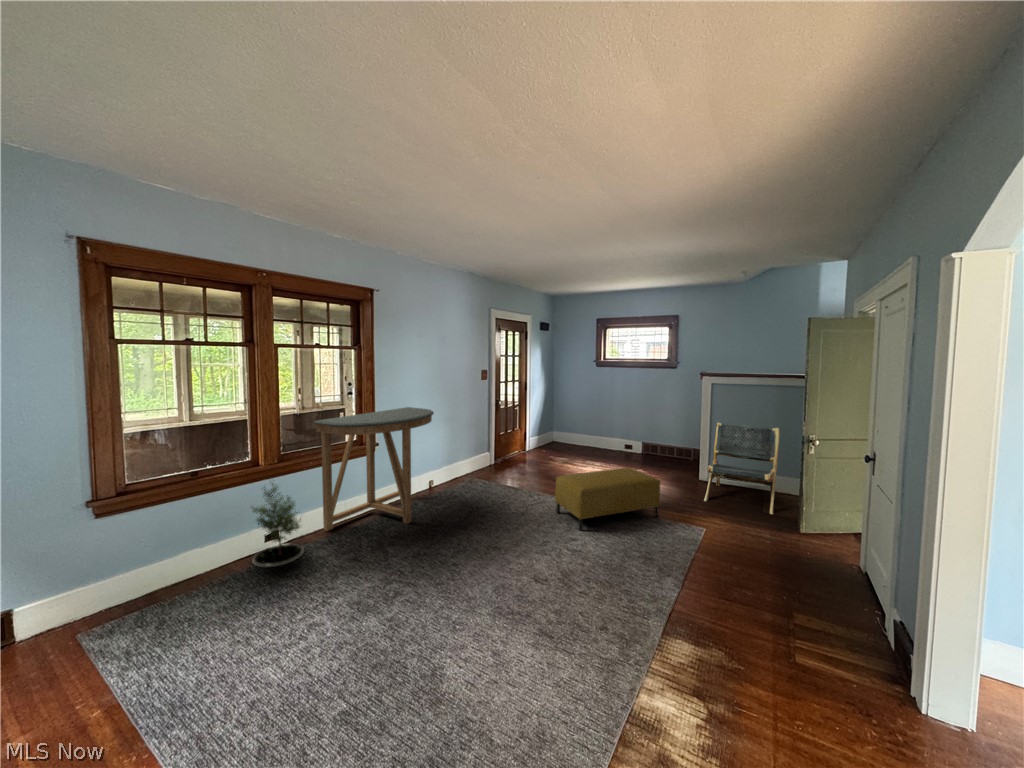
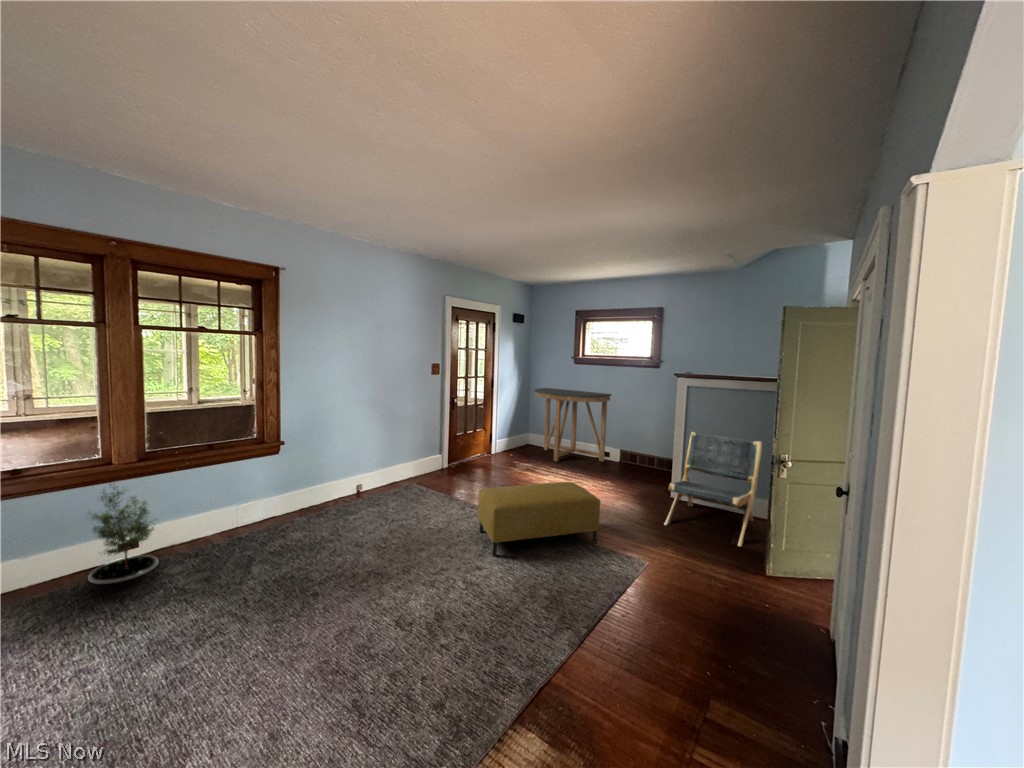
console table: present [314,407,434,531] -> present [534,388,612,461]

